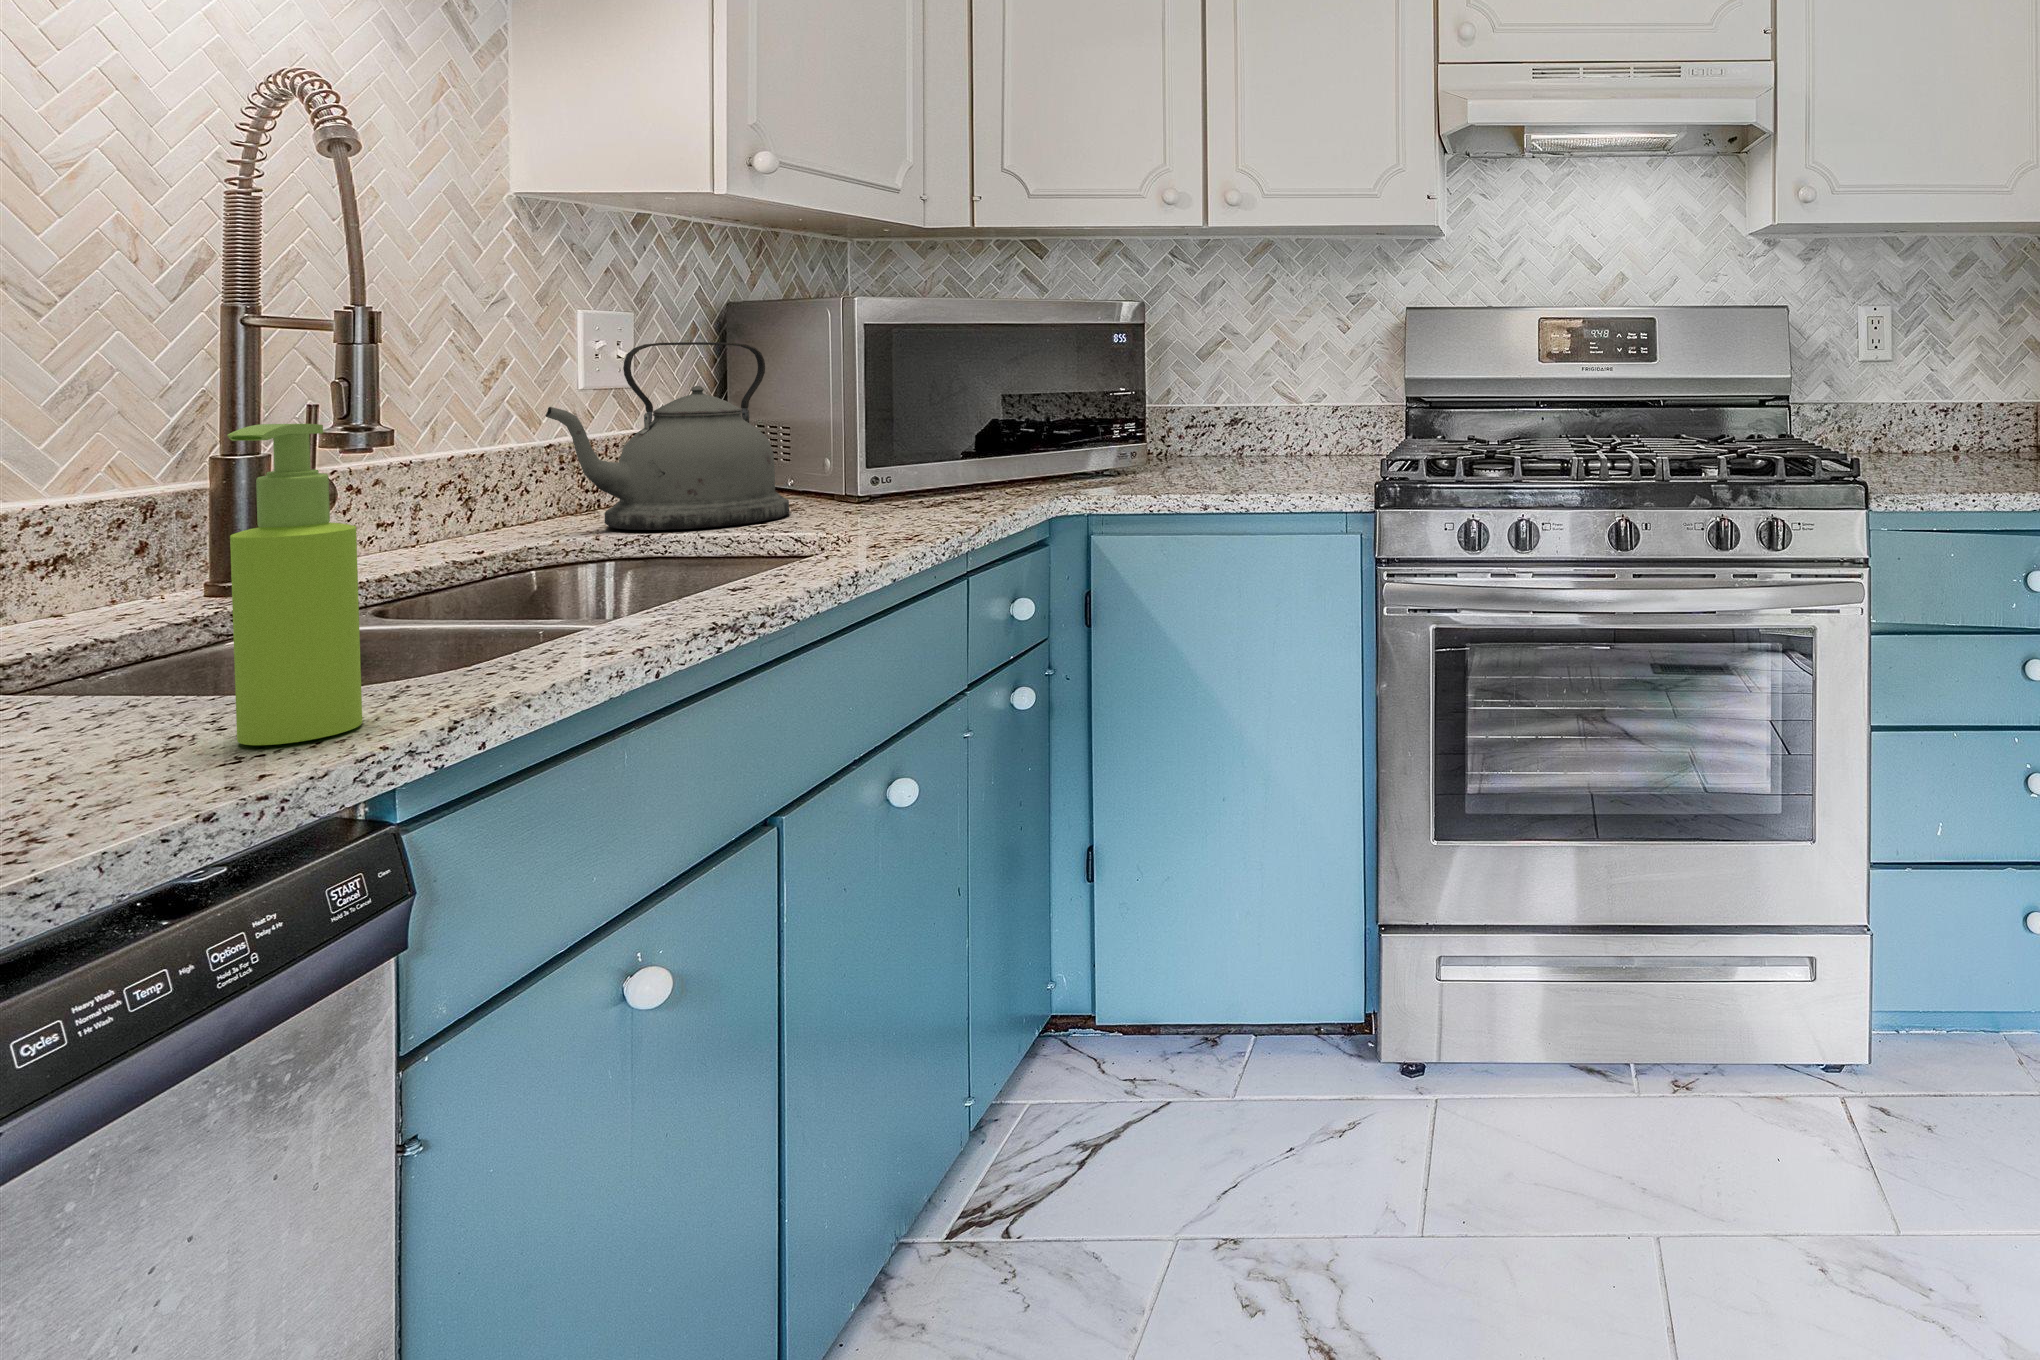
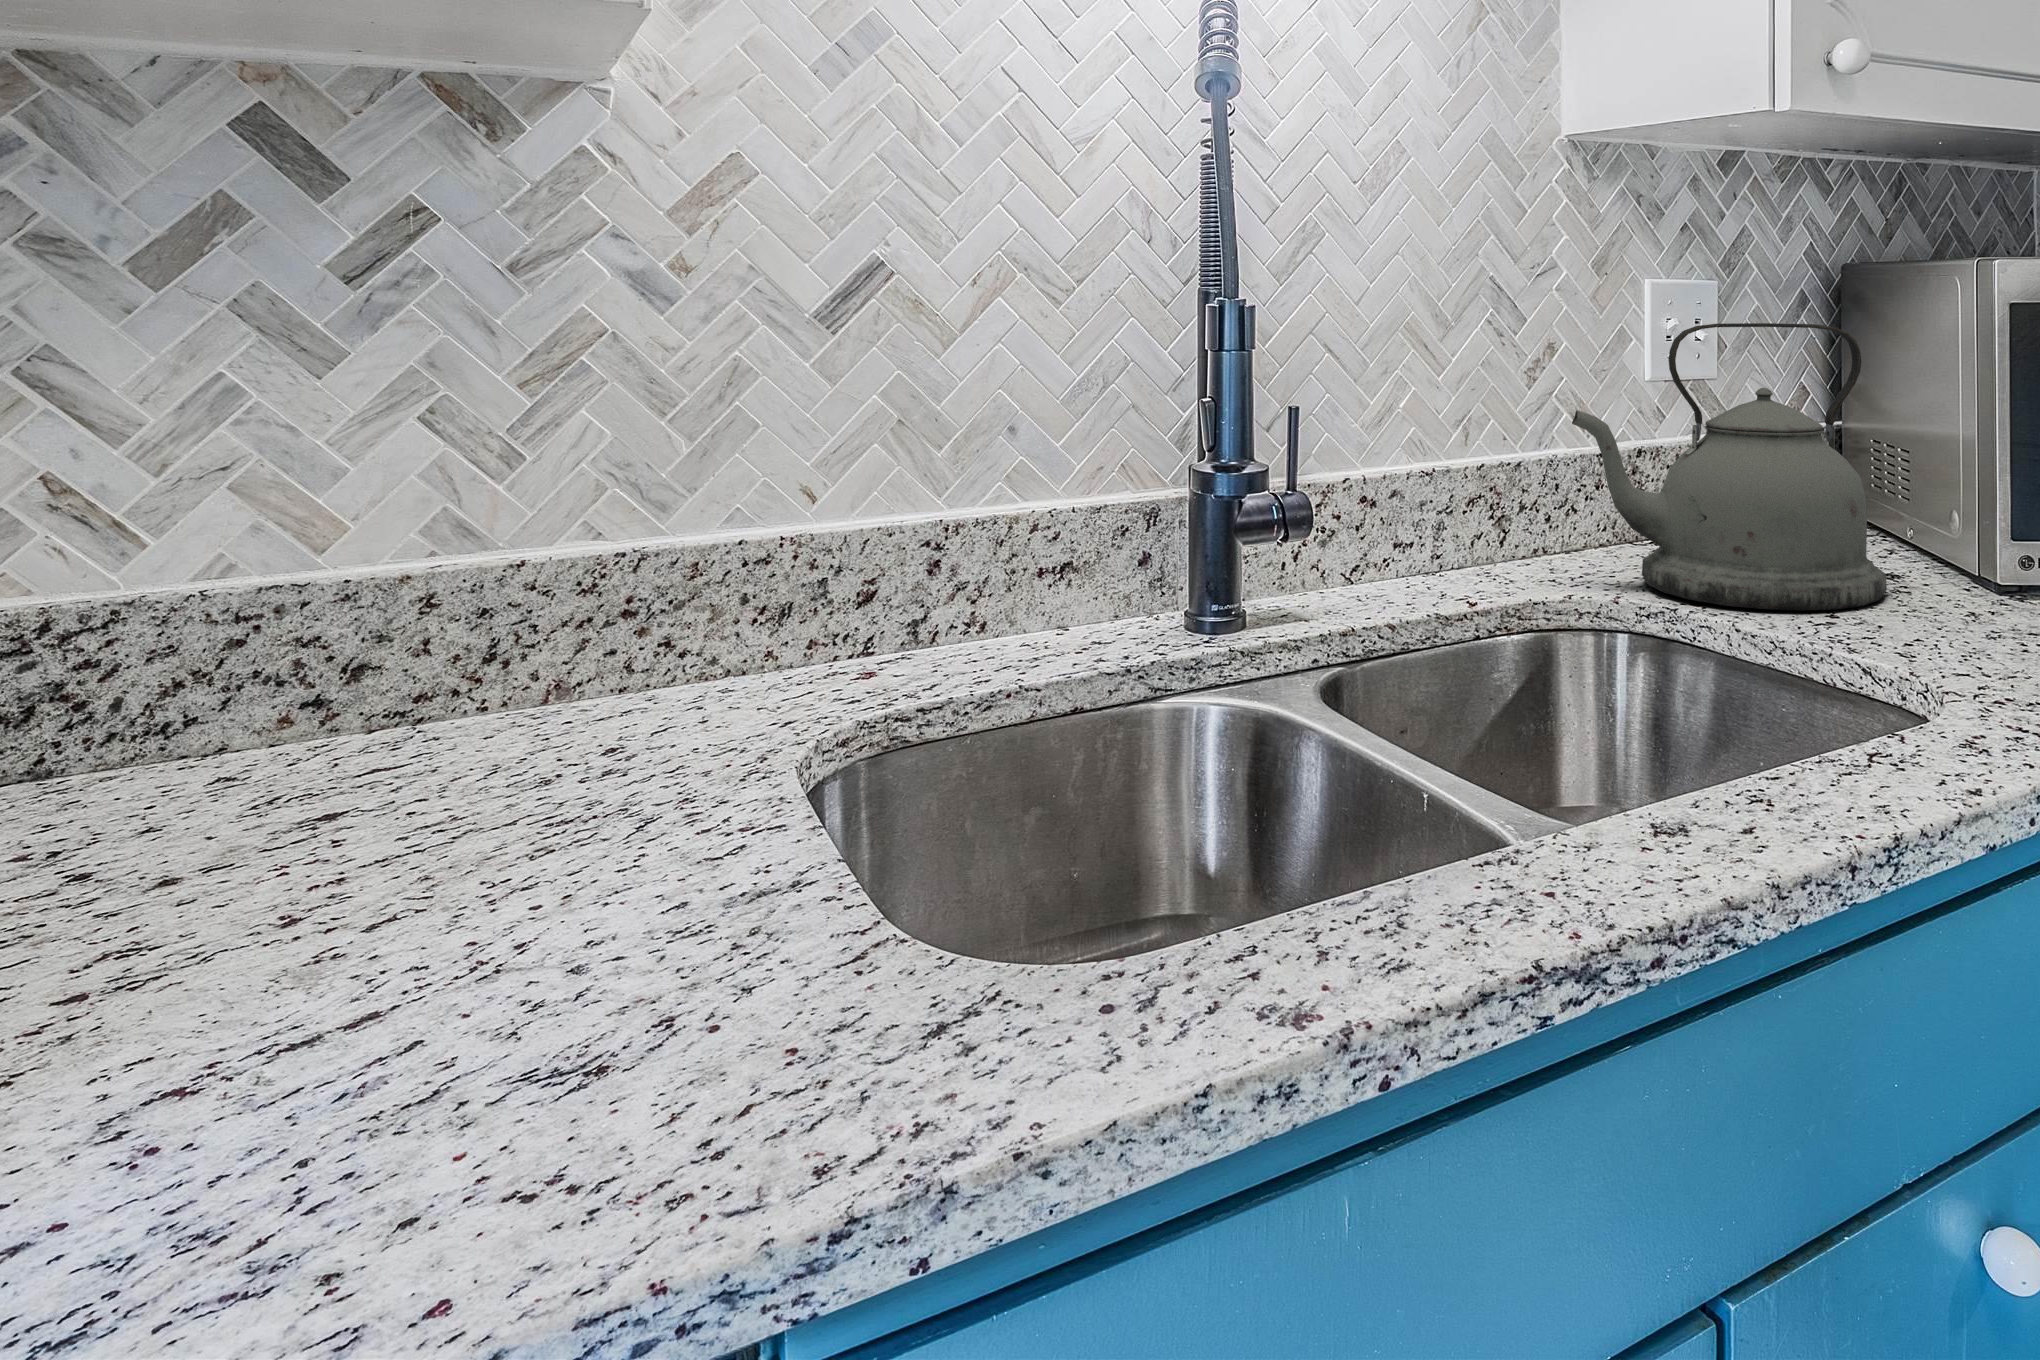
soap dispenser: present [227,424,362,745] -> none [617,517,837,1138]

